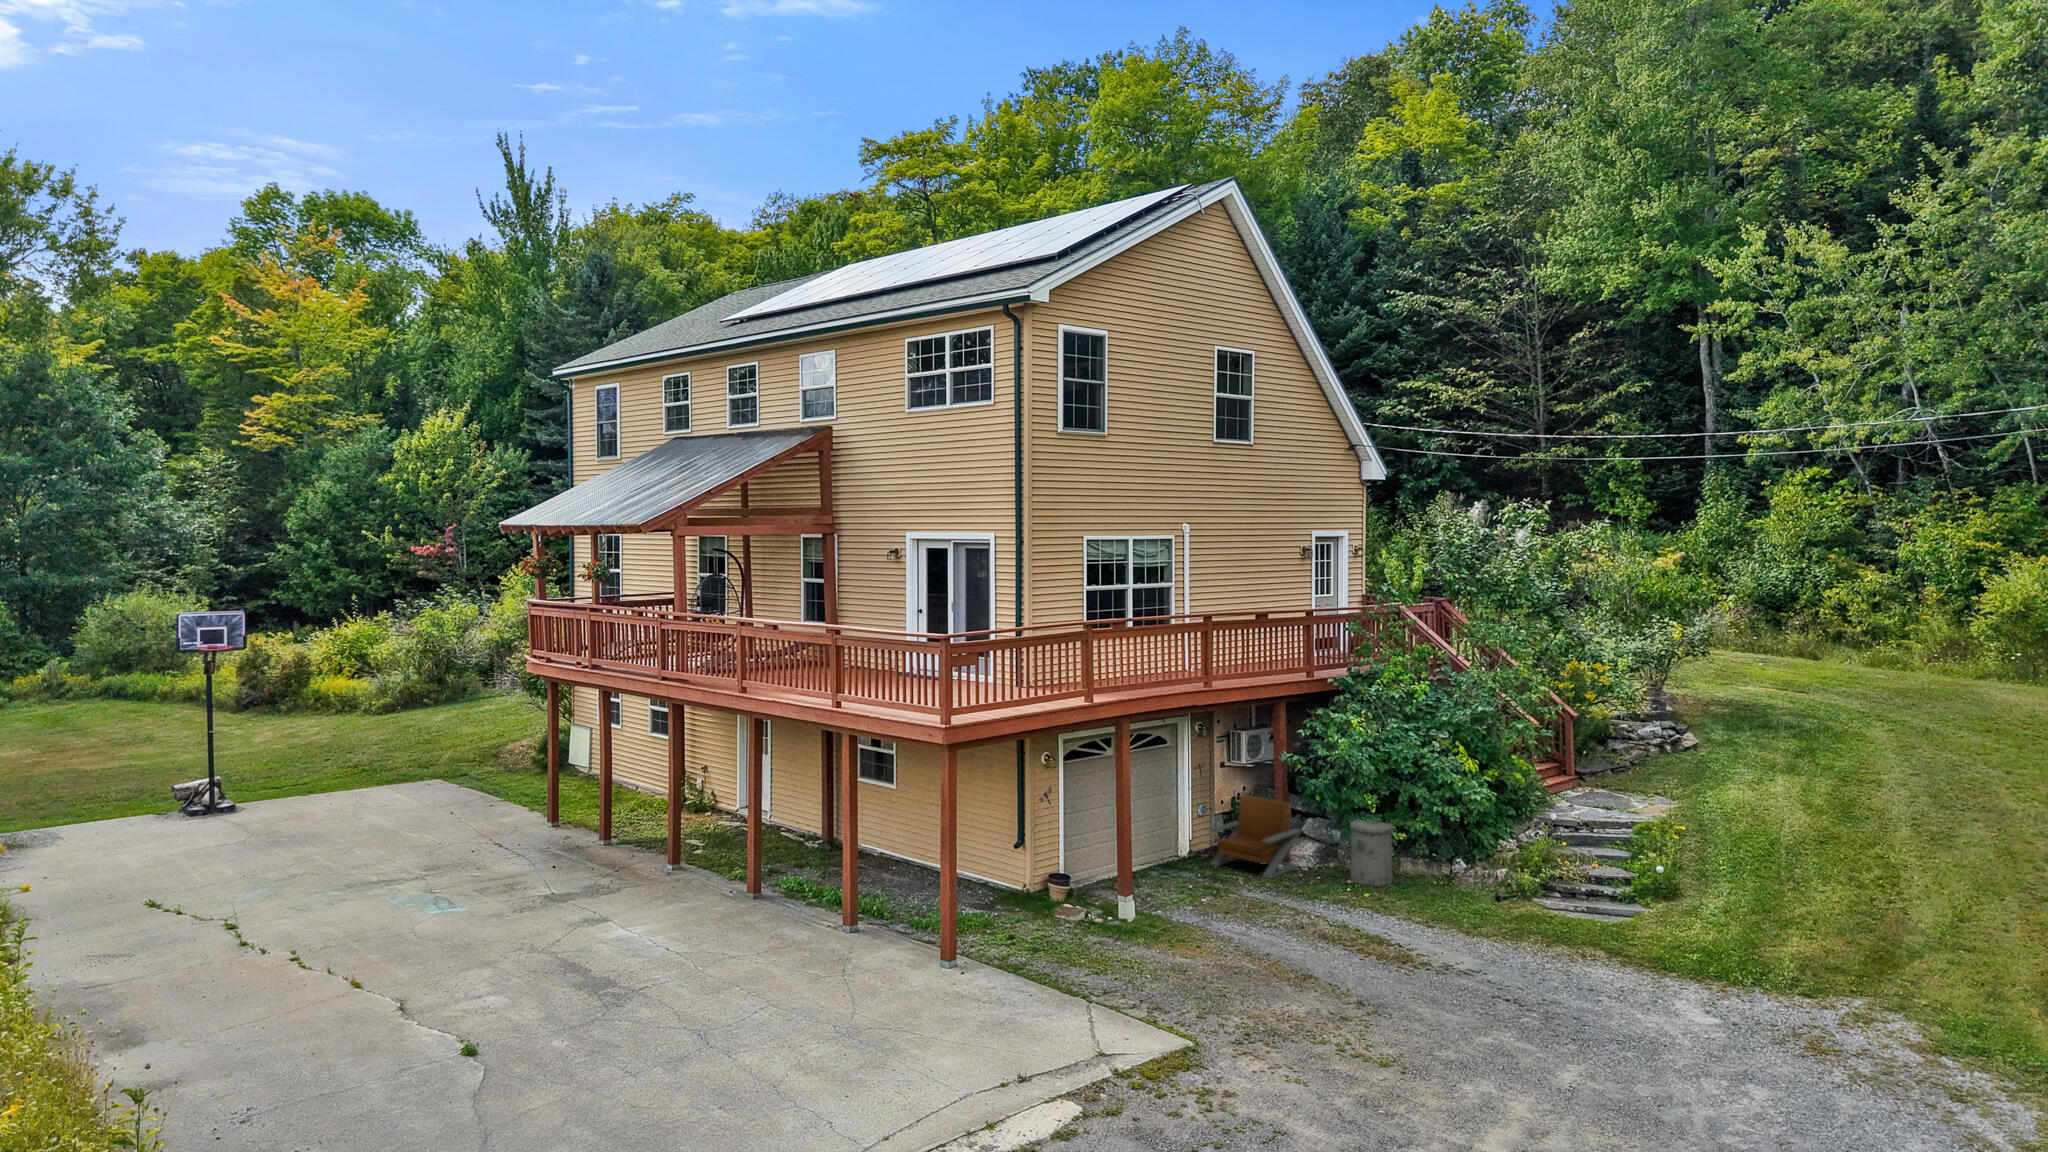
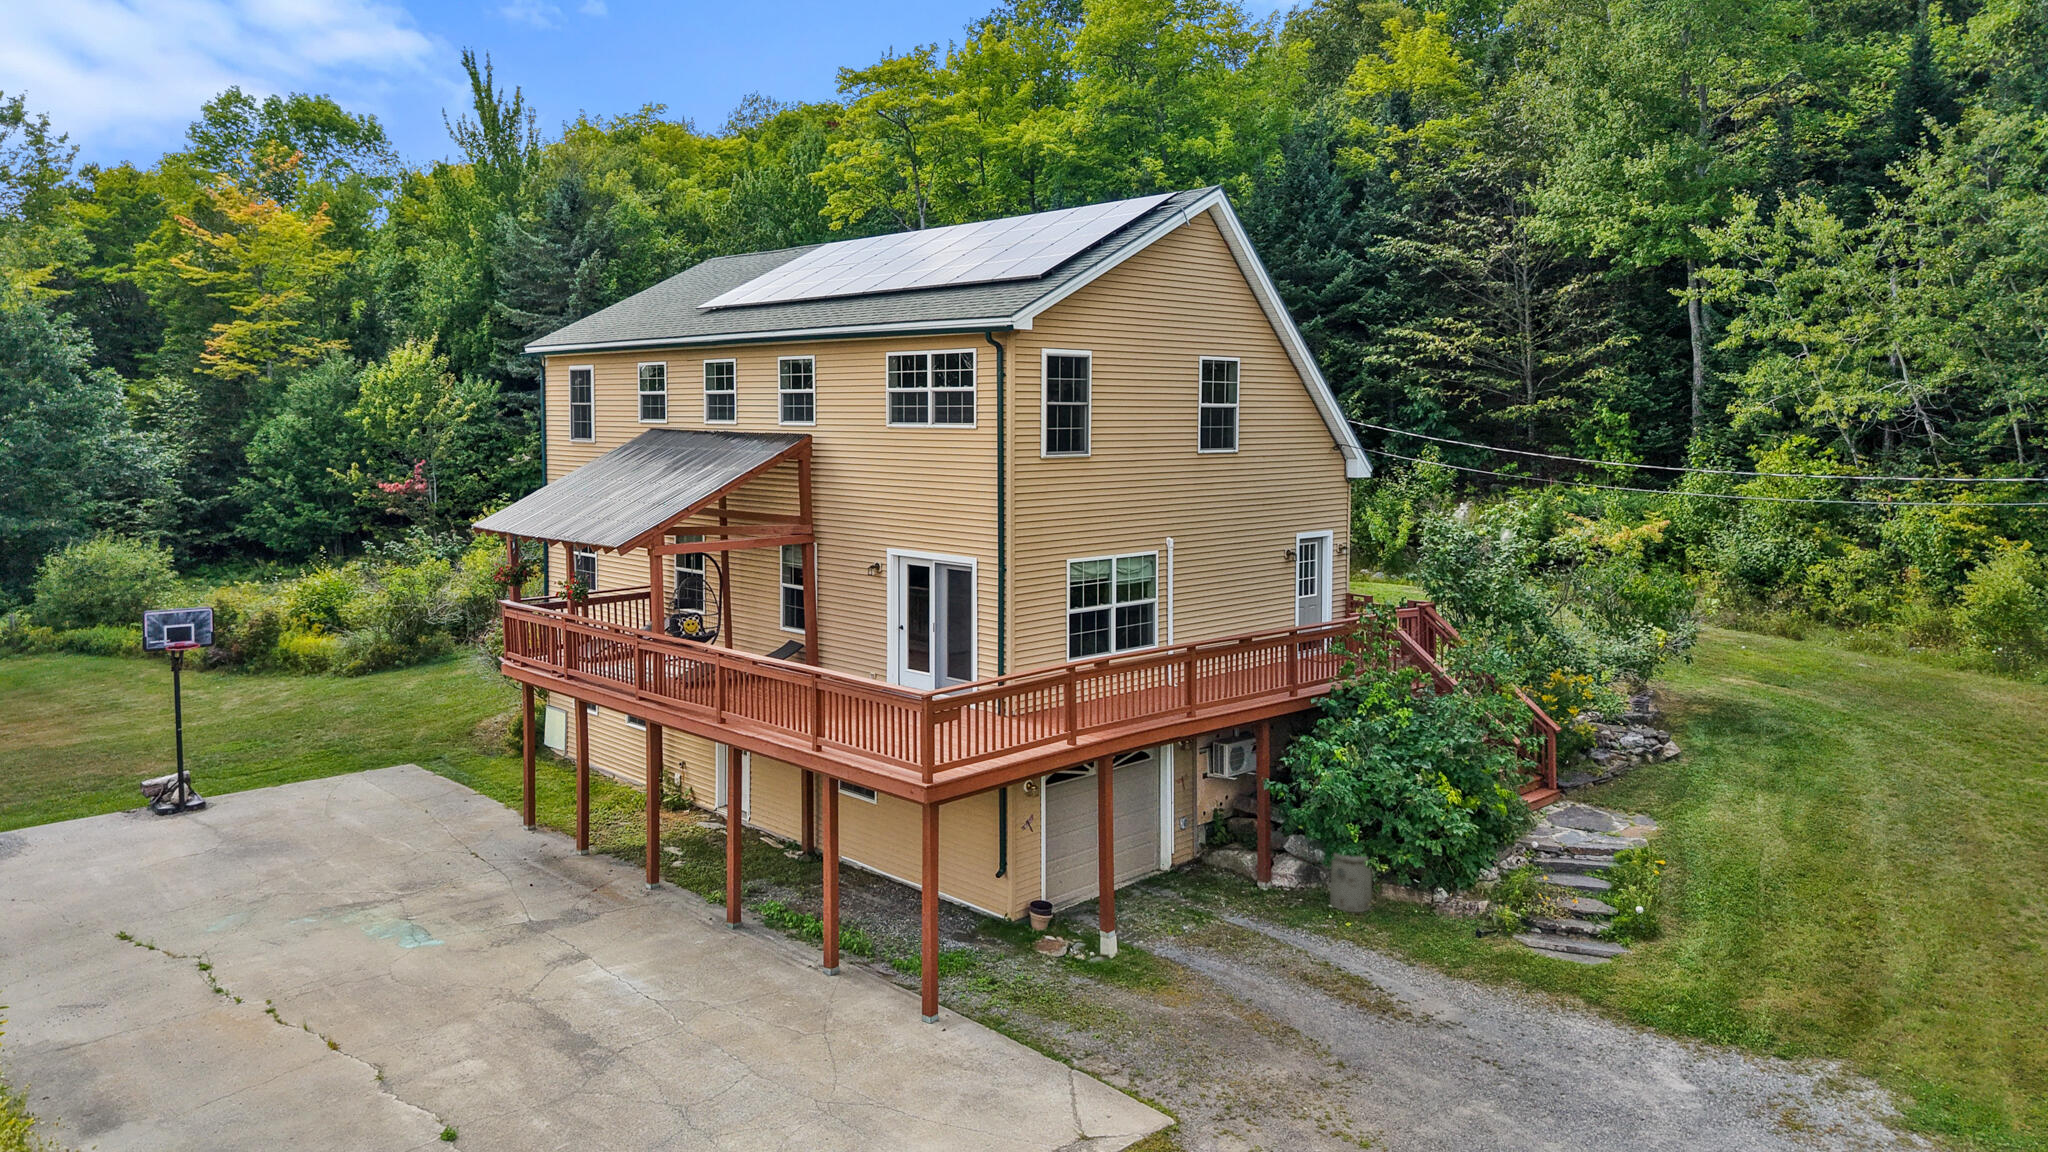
lounge chair: present [1210,795,1301,879] -> none [1192,814,1283,904]

